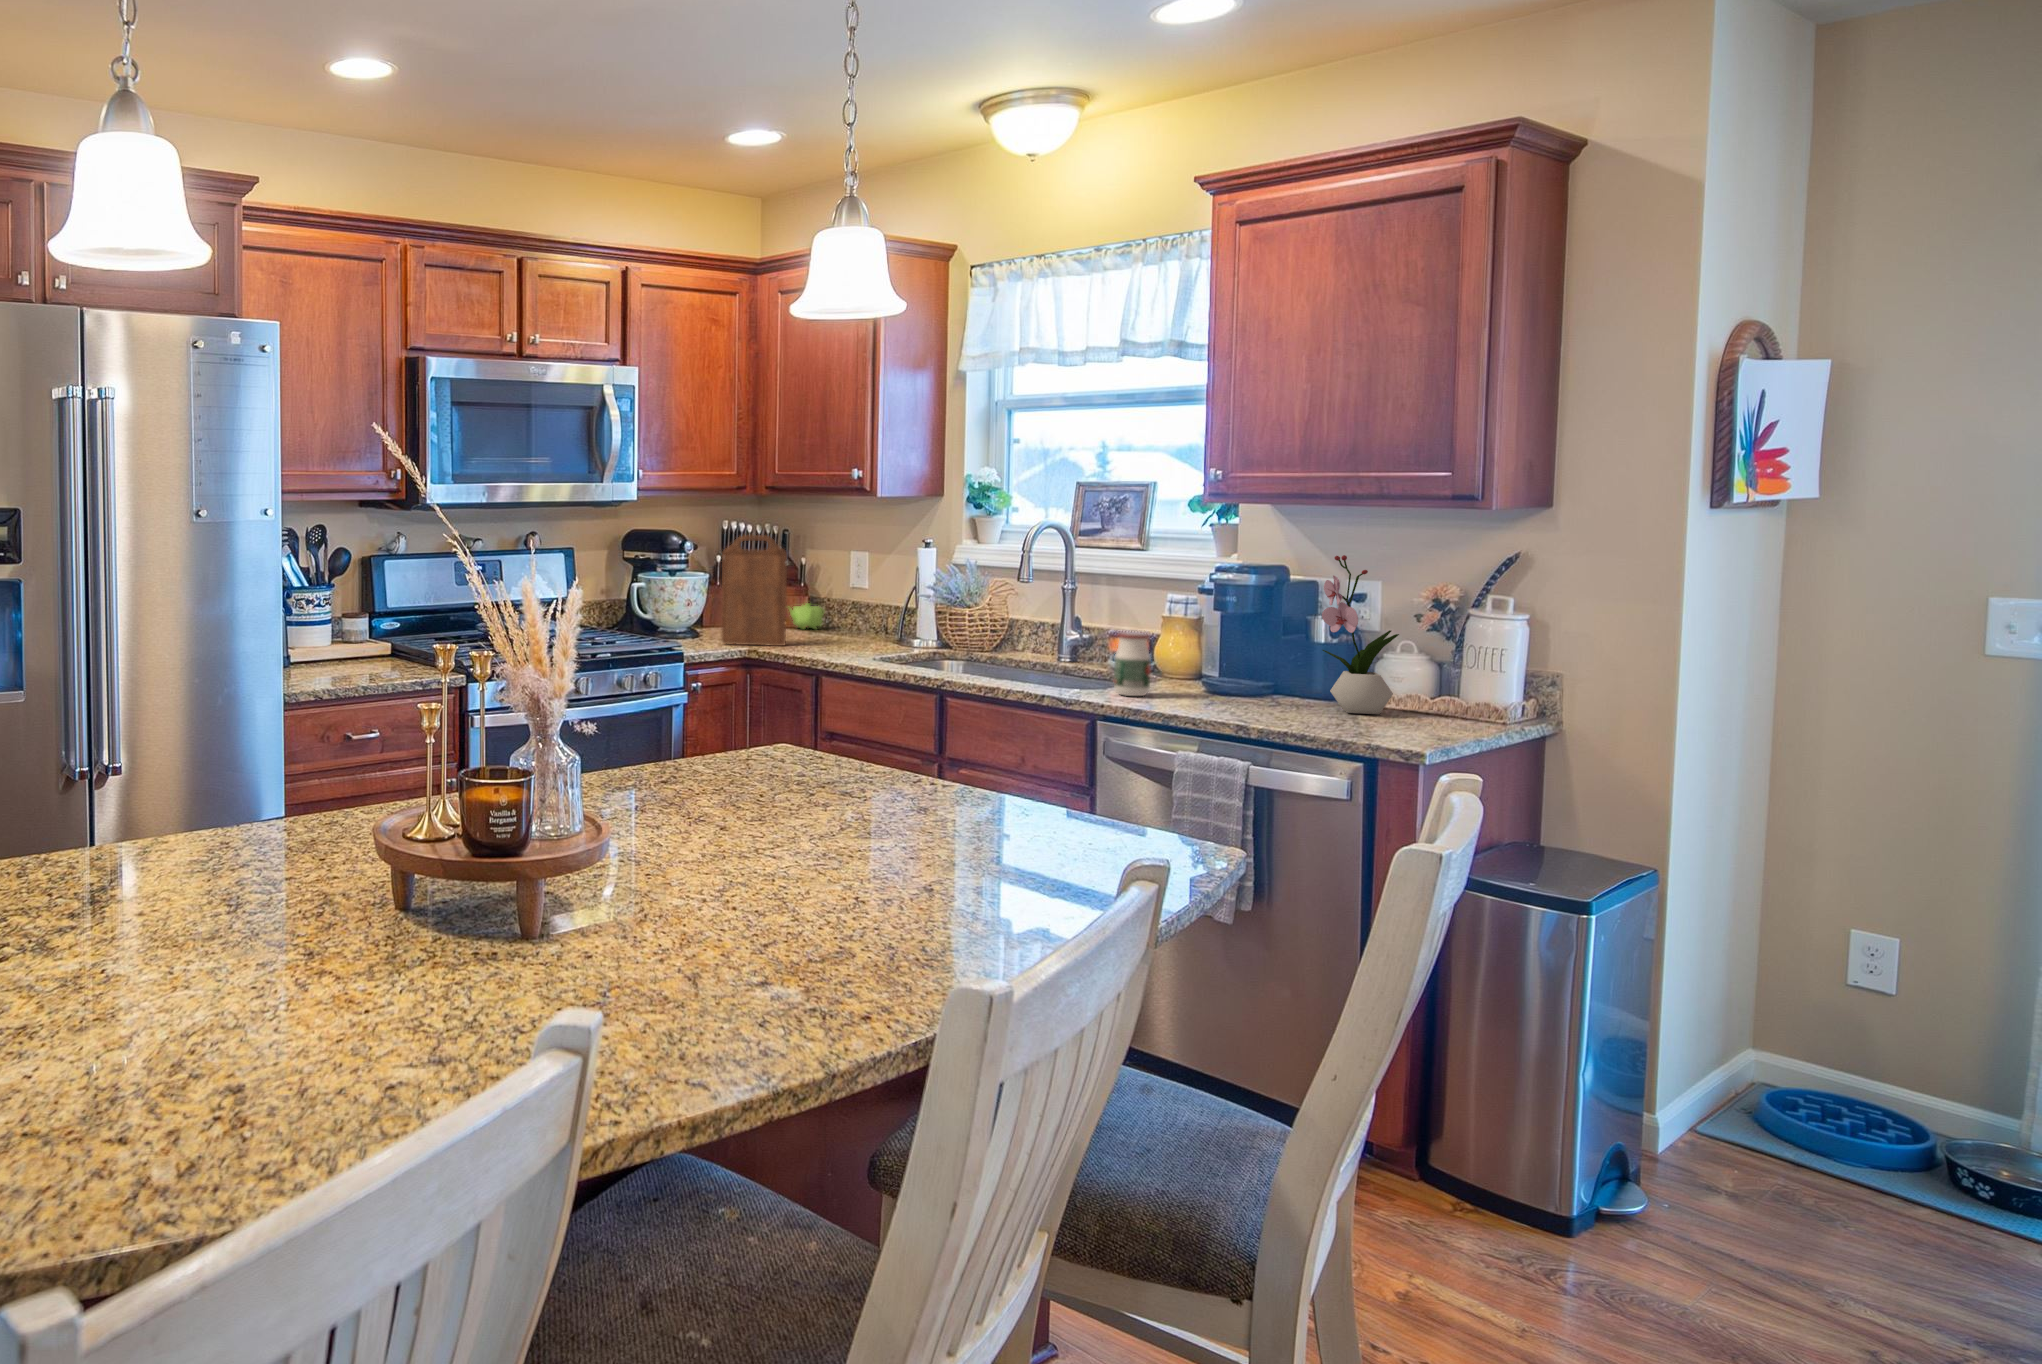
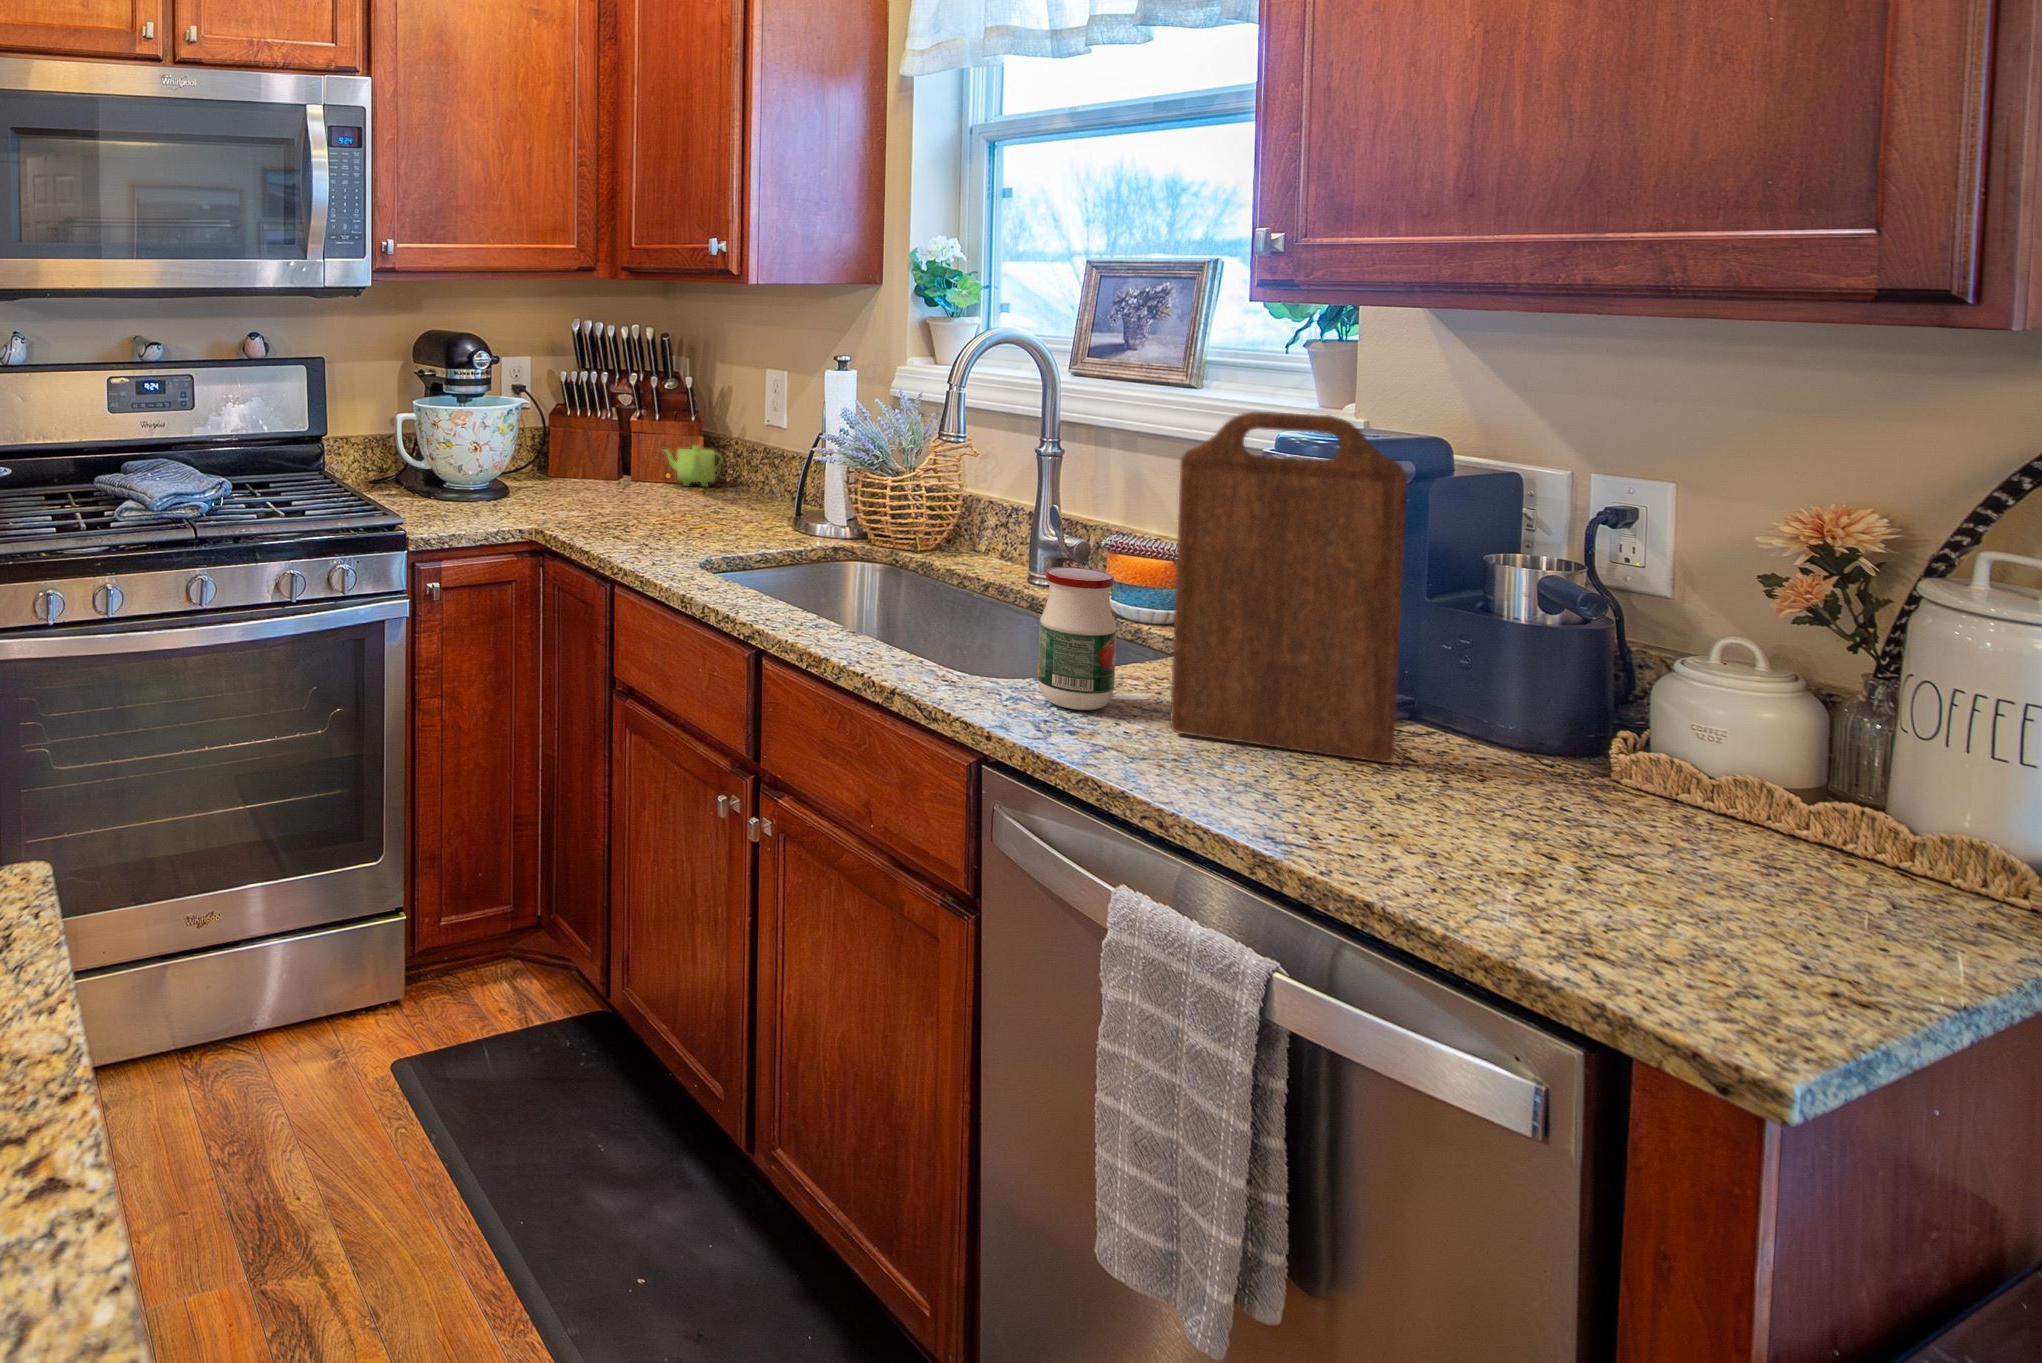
cutting board: present [721,535,787,646] -> present [1170,412,1407,763]
flower arrangement: present [1322,555,1399,714] -> none [1505,432,1715,841]

